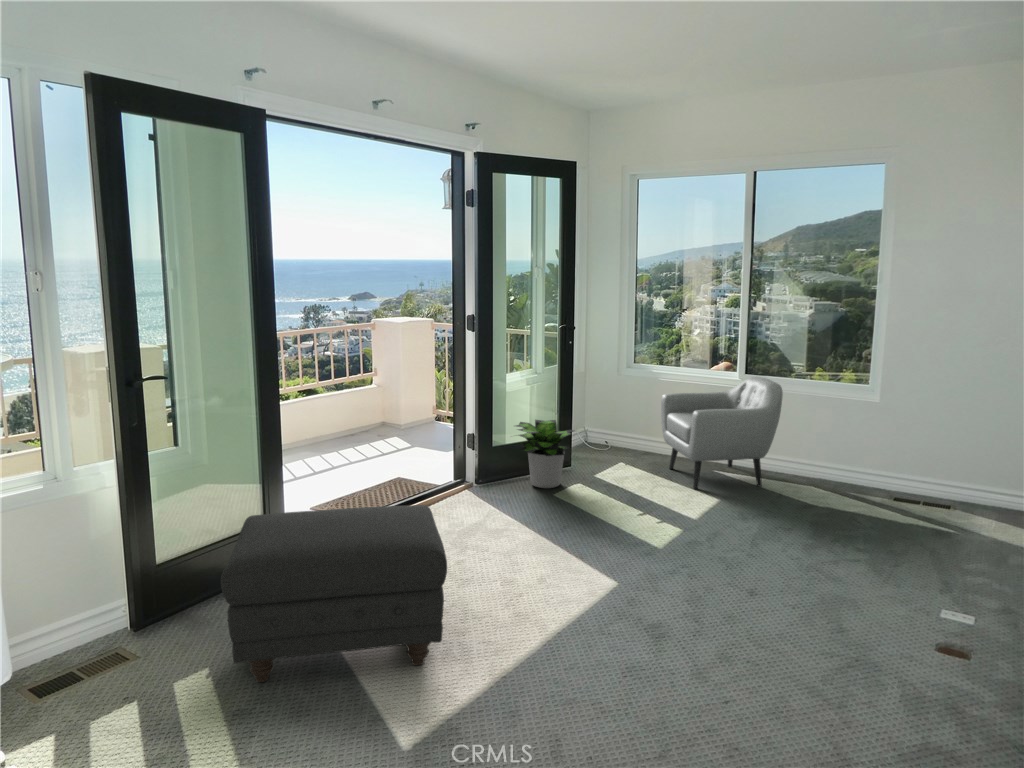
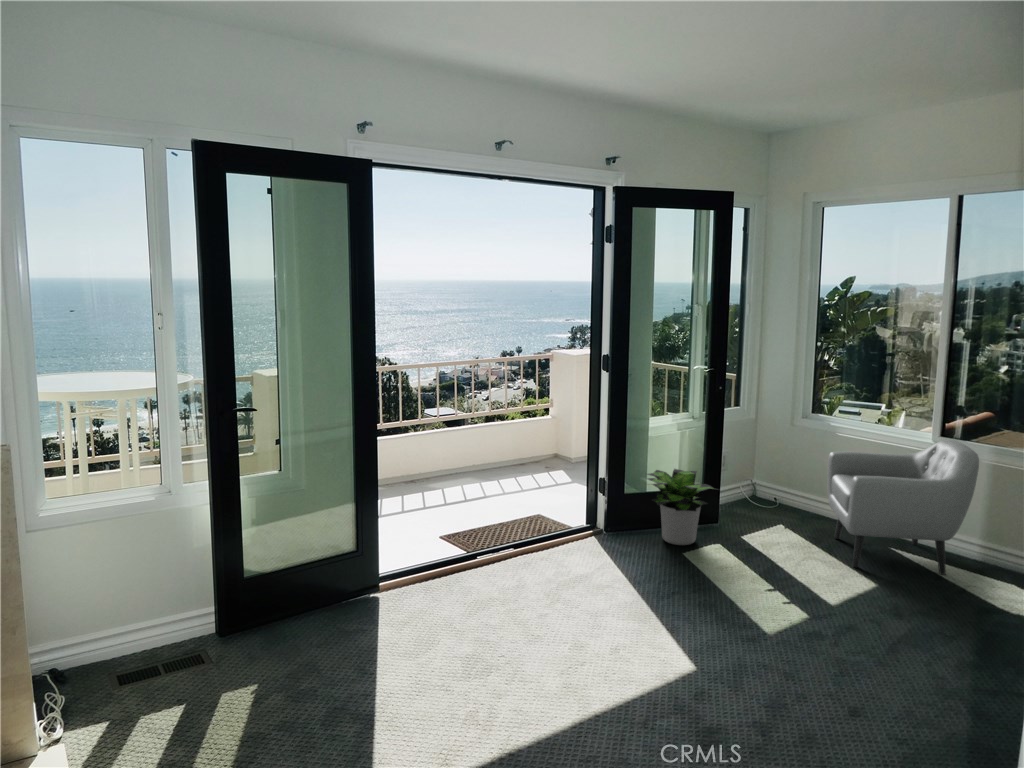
ottoman: present [221,505,447,682] -> none [248,547,486,727]

